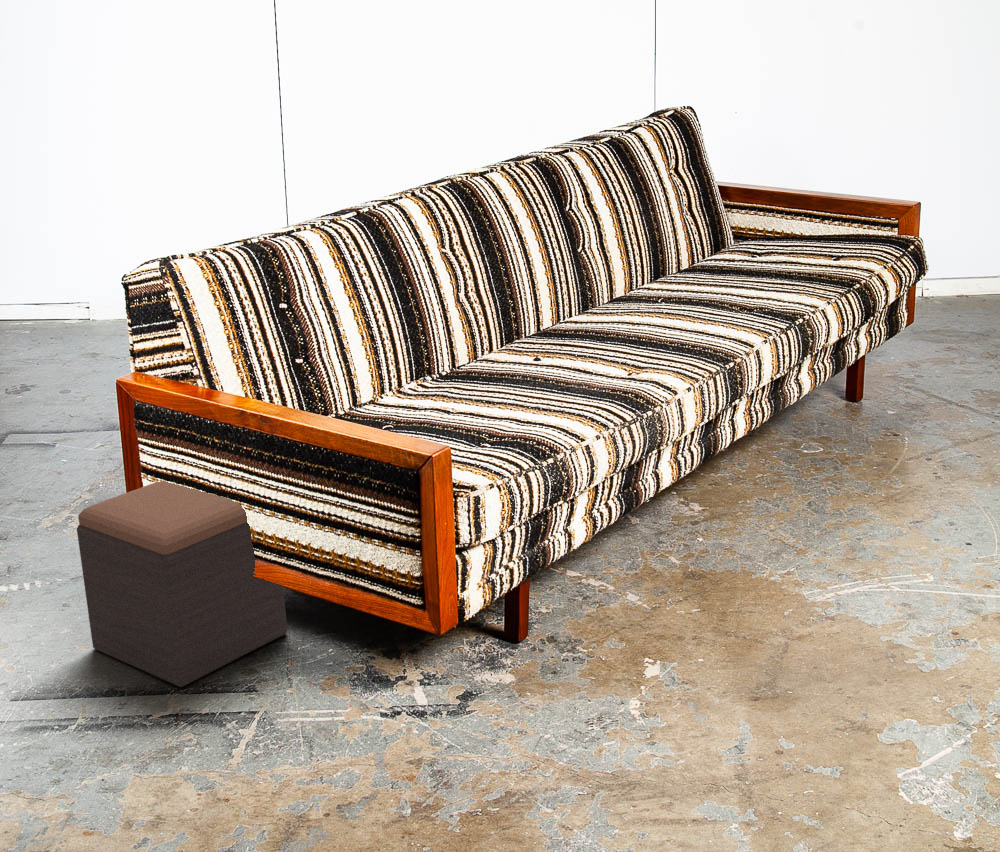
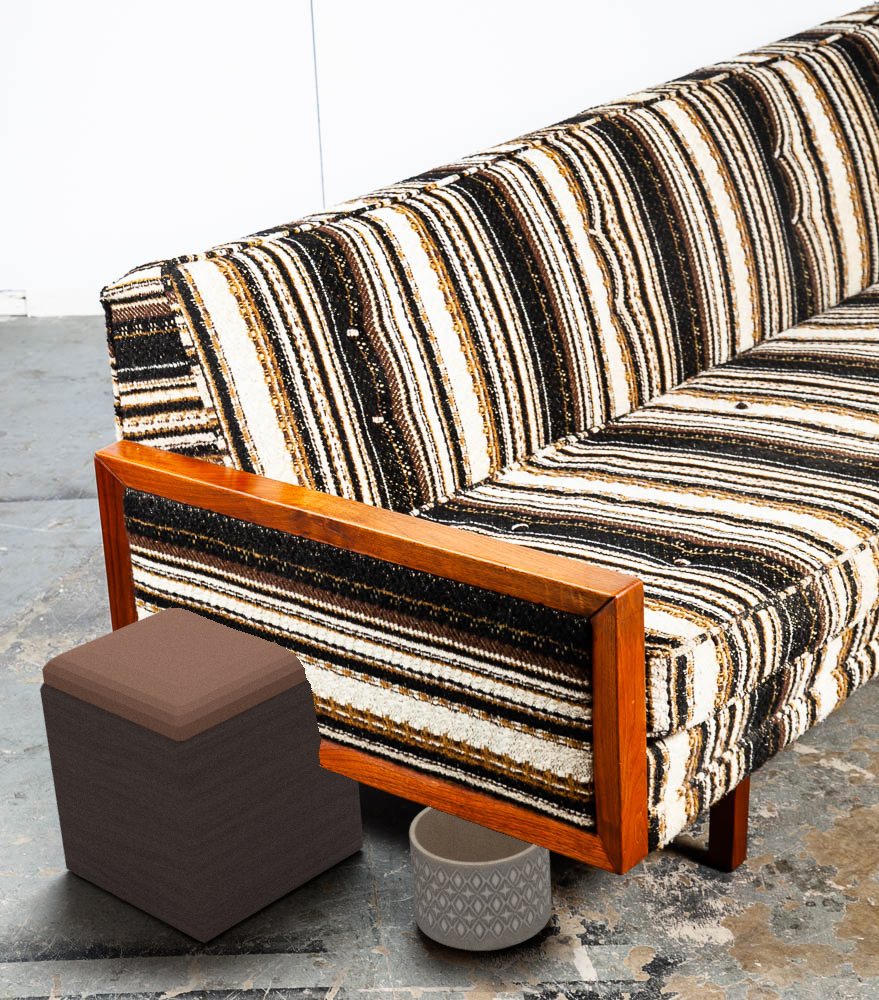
planter: none [312,593,403,688] -> present [409,807,552,951]

